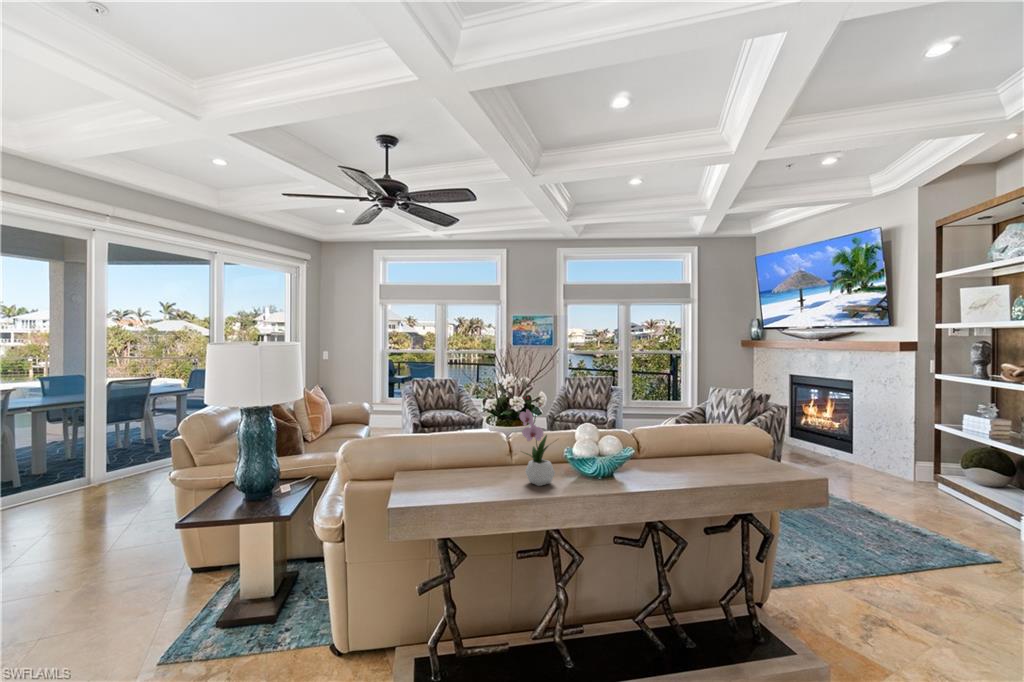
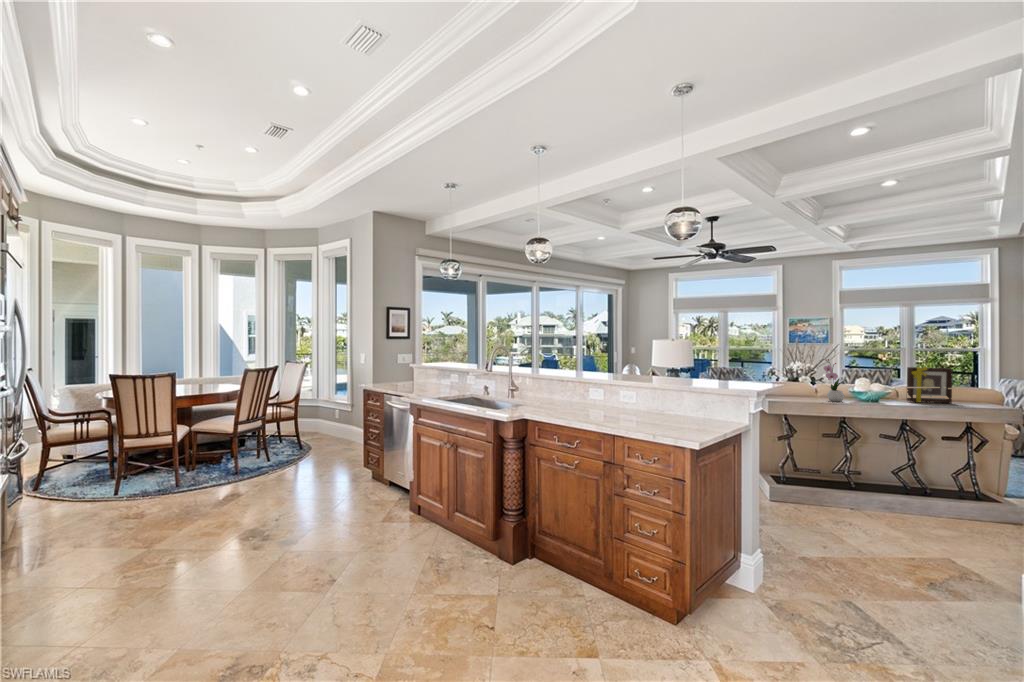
picture frame: none [648,401,709,466] -> present [907,367,953,403]

